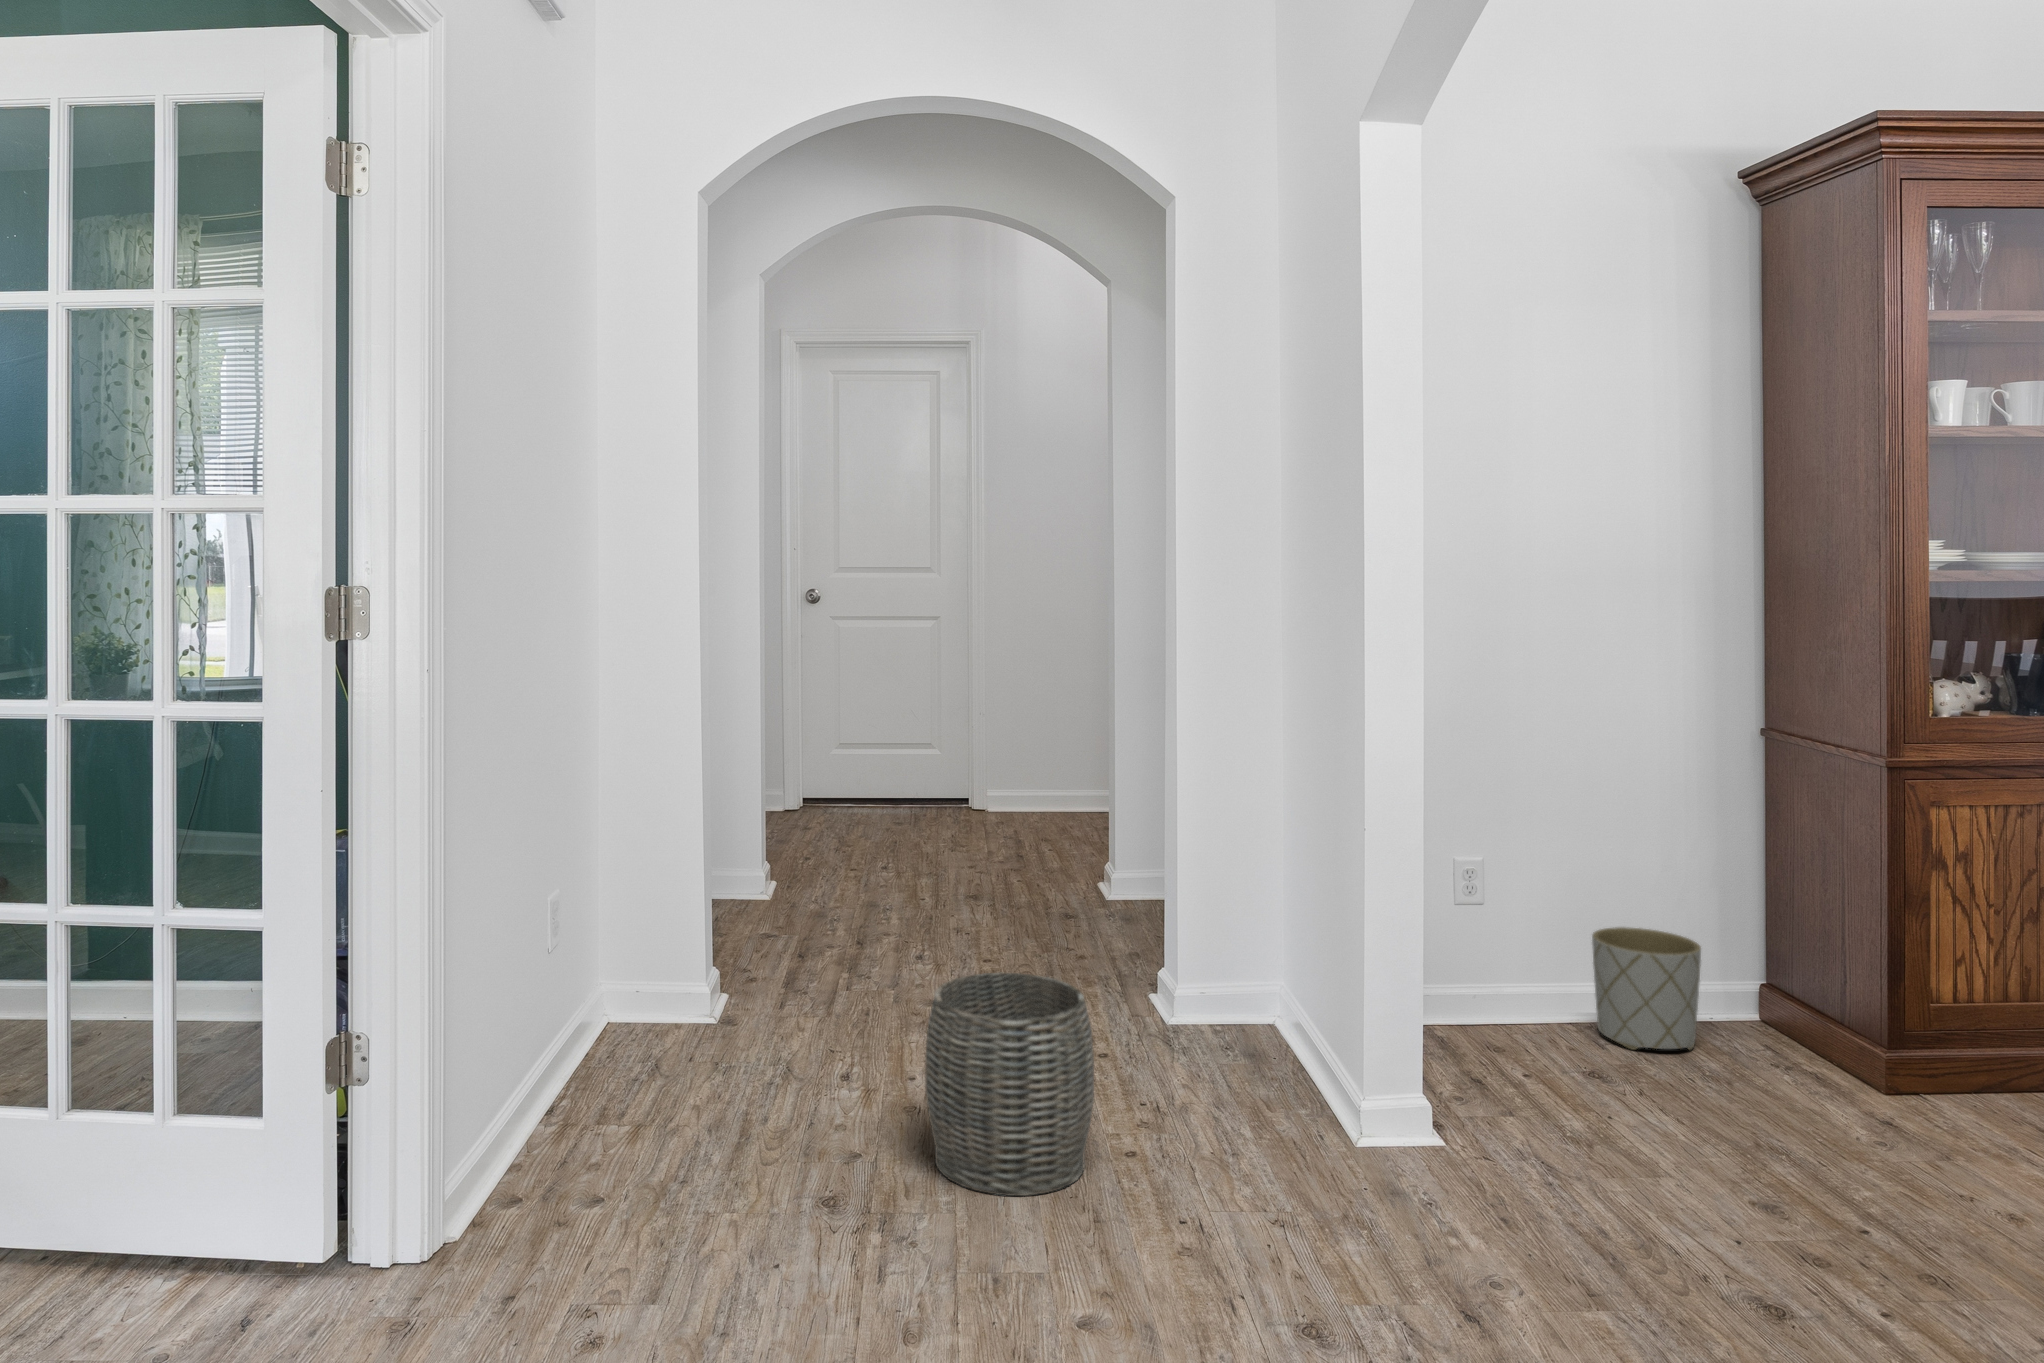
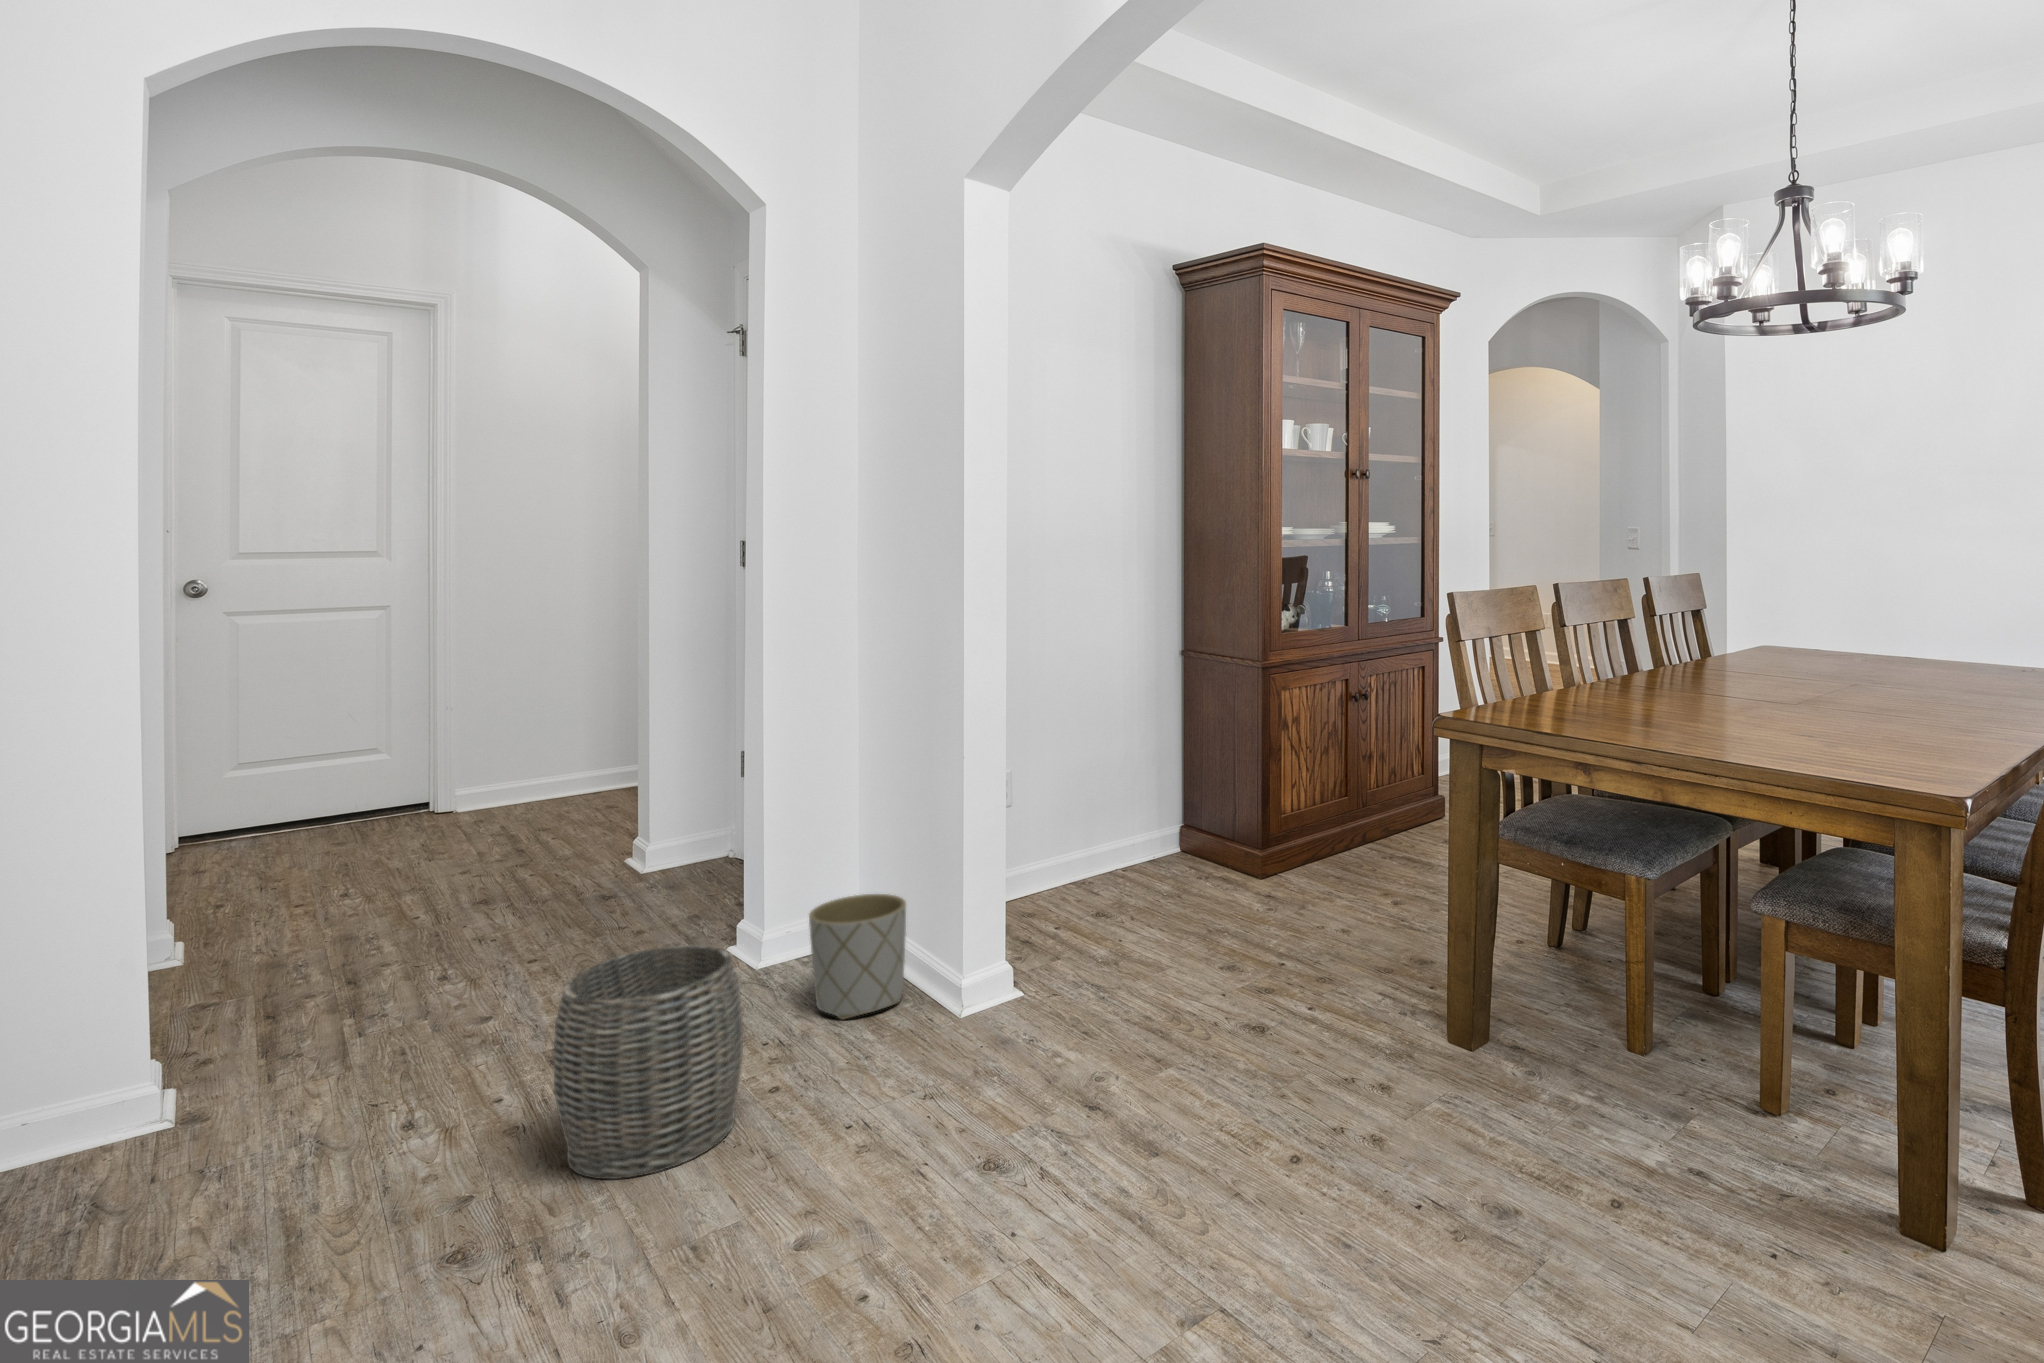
planter: present [1592,927,1701,1050] -> present [809,894,906,1019]

